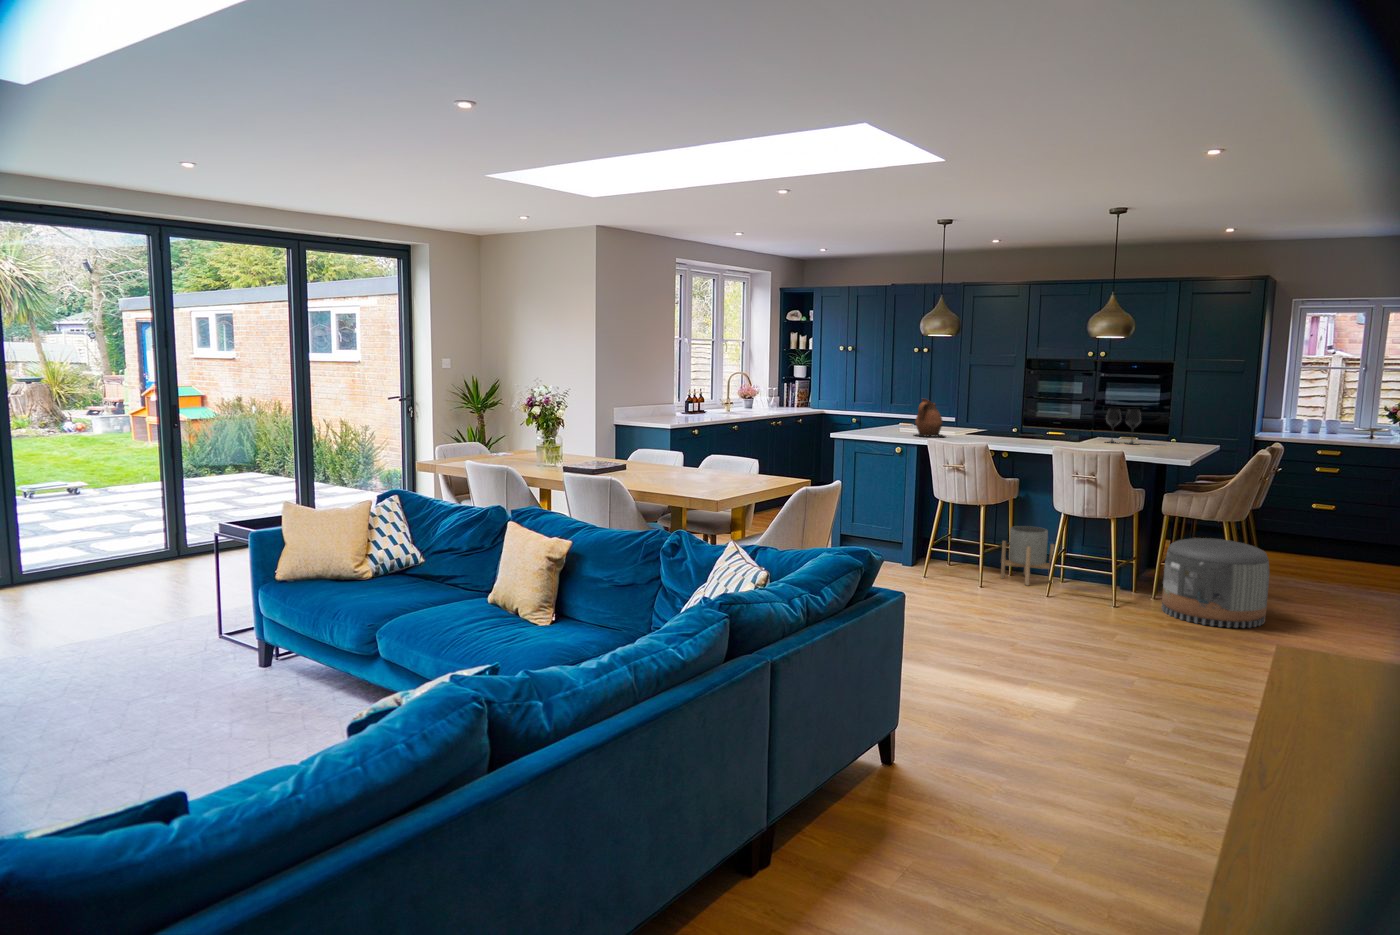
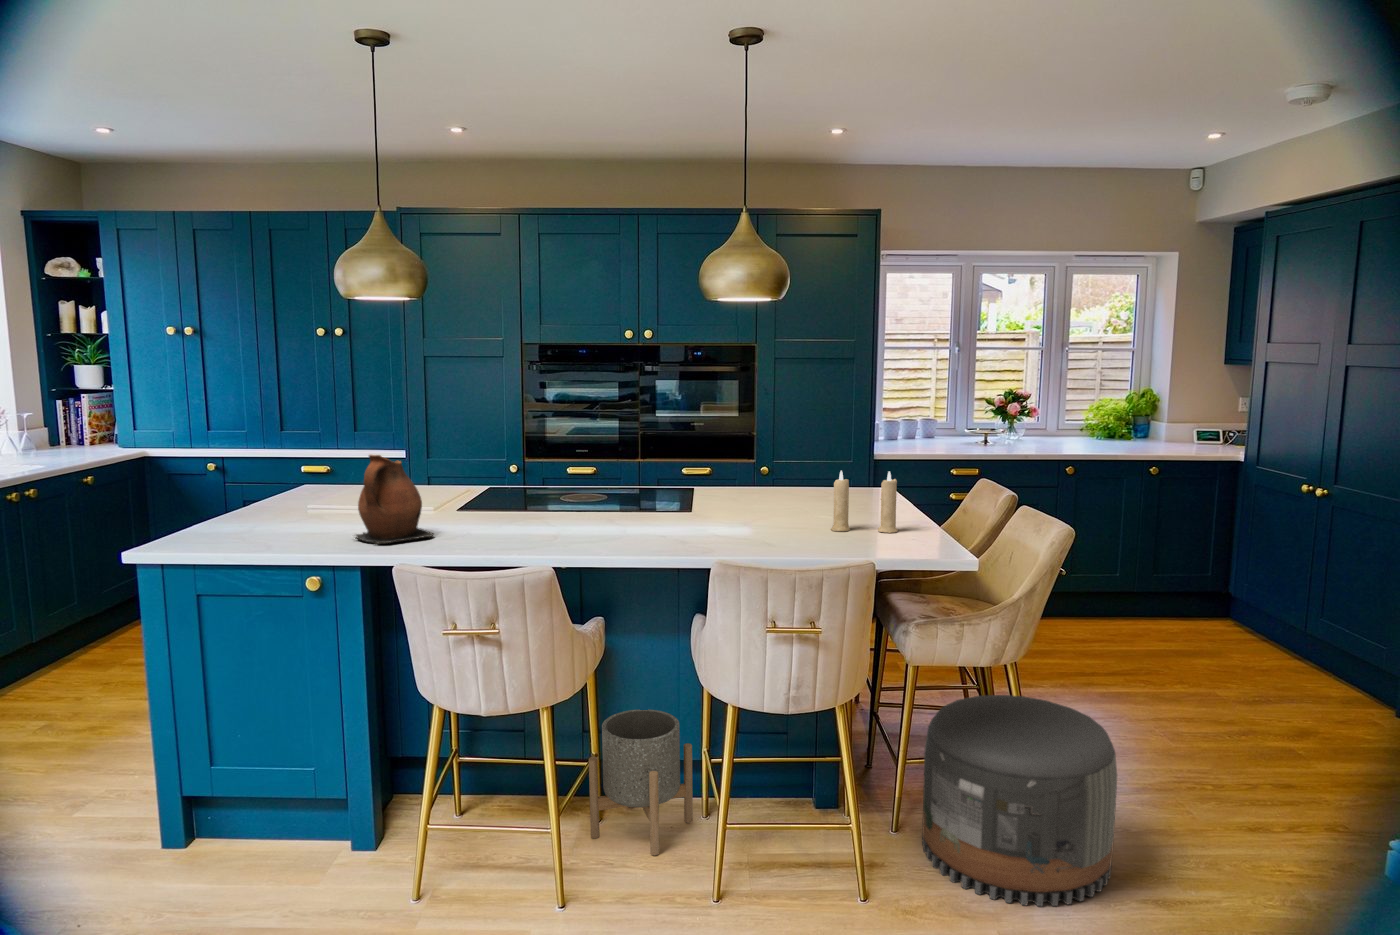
wine glass: present [1106,408,1141,444] -> none [728,440,790,508]
candle: none [1141,419,1179,453] -> present [831,471,898,533]

